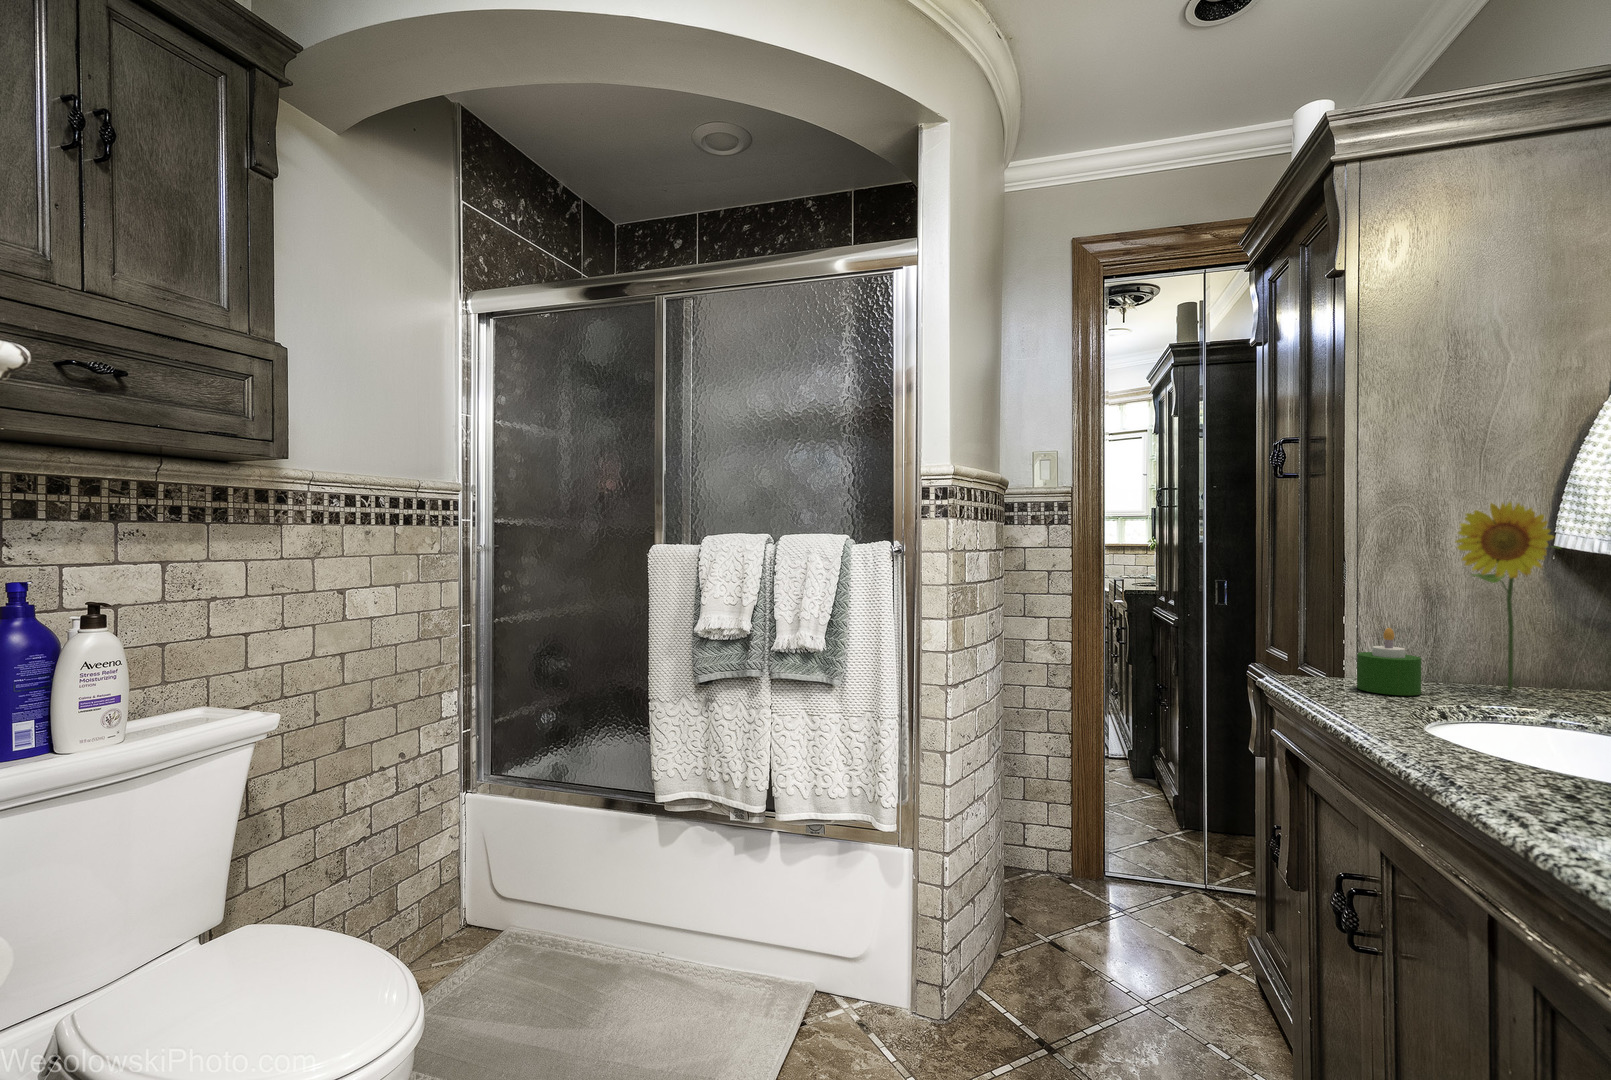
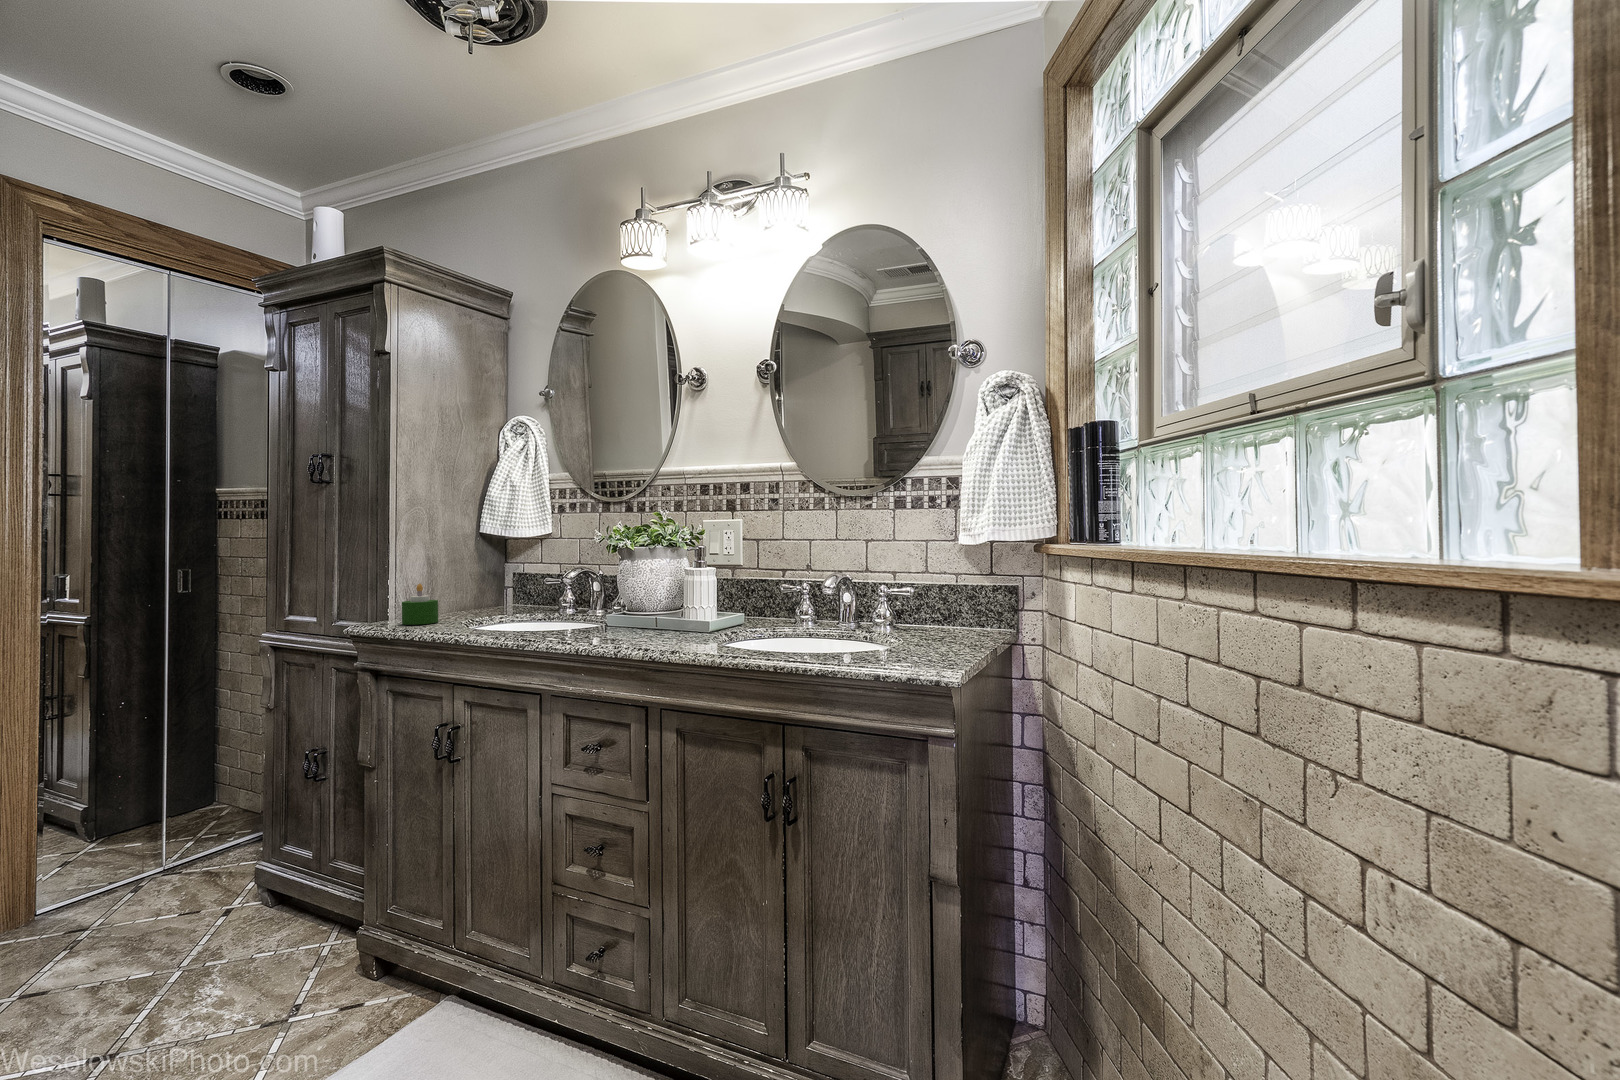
flower: present [1456,502,1554,690] -> none [442,507,490,614]

